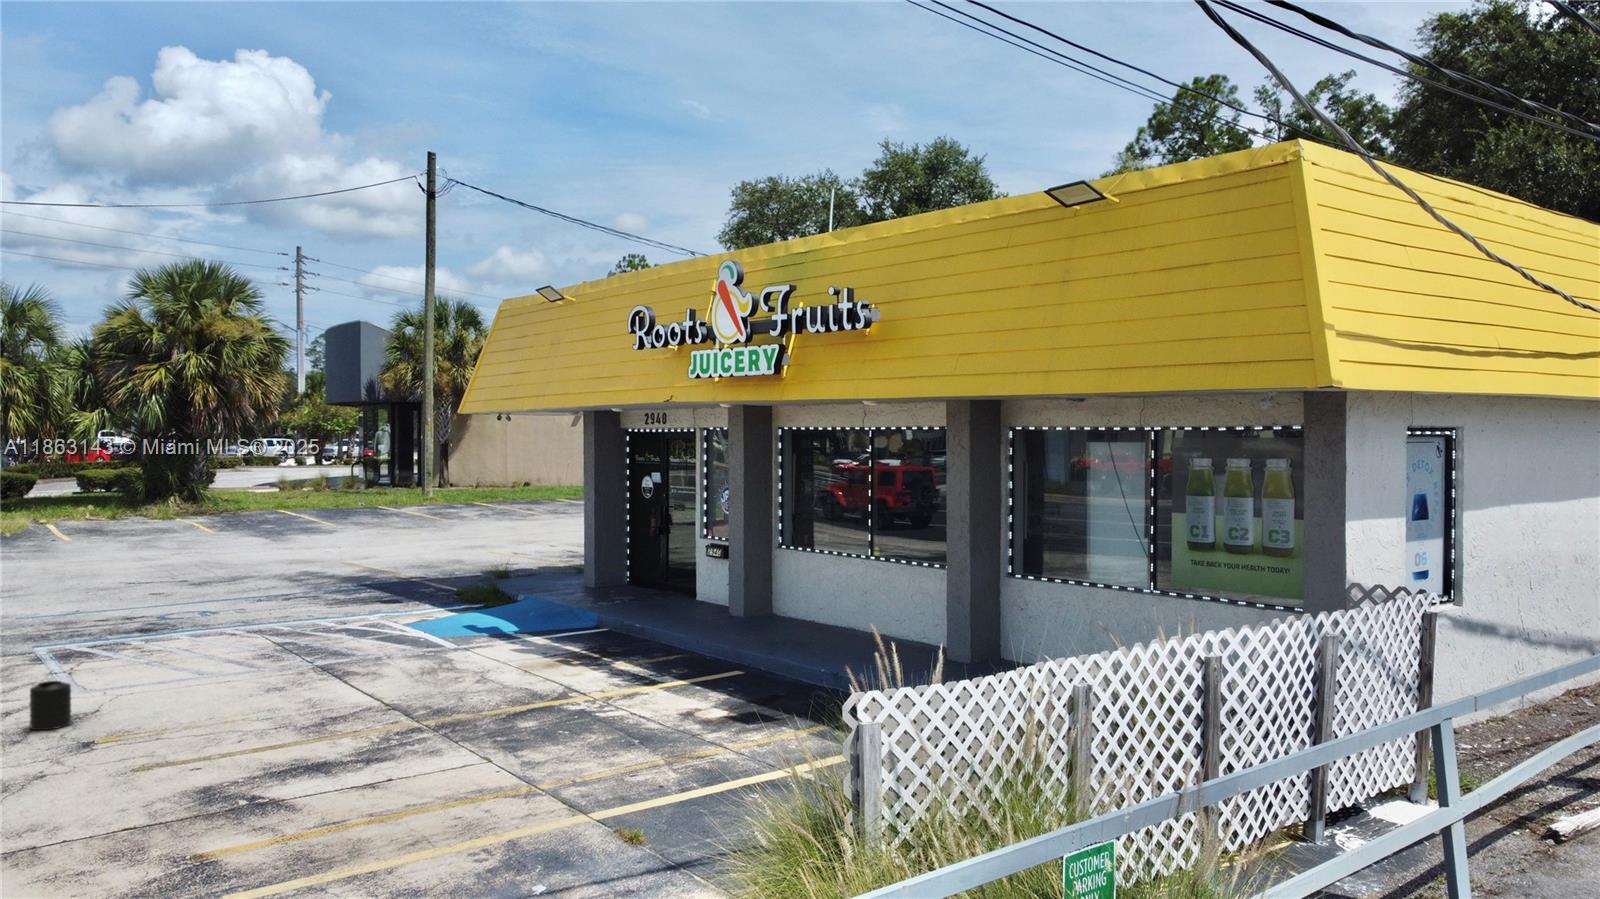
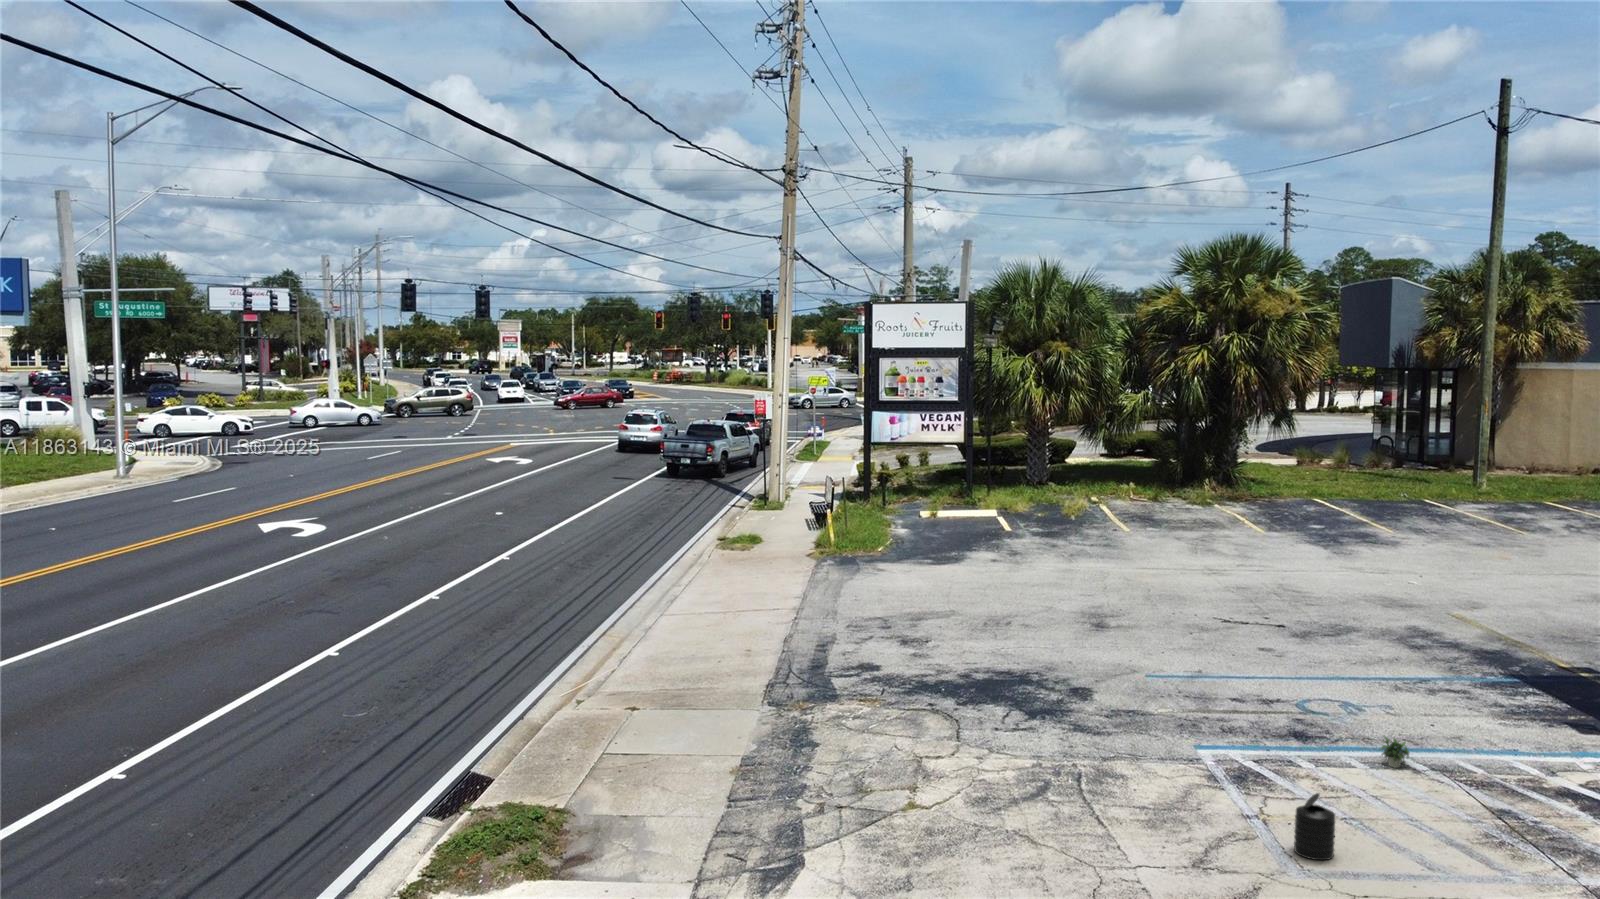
potted plant: none [175,635,205,662] -> present [1381,736,1409,768]

